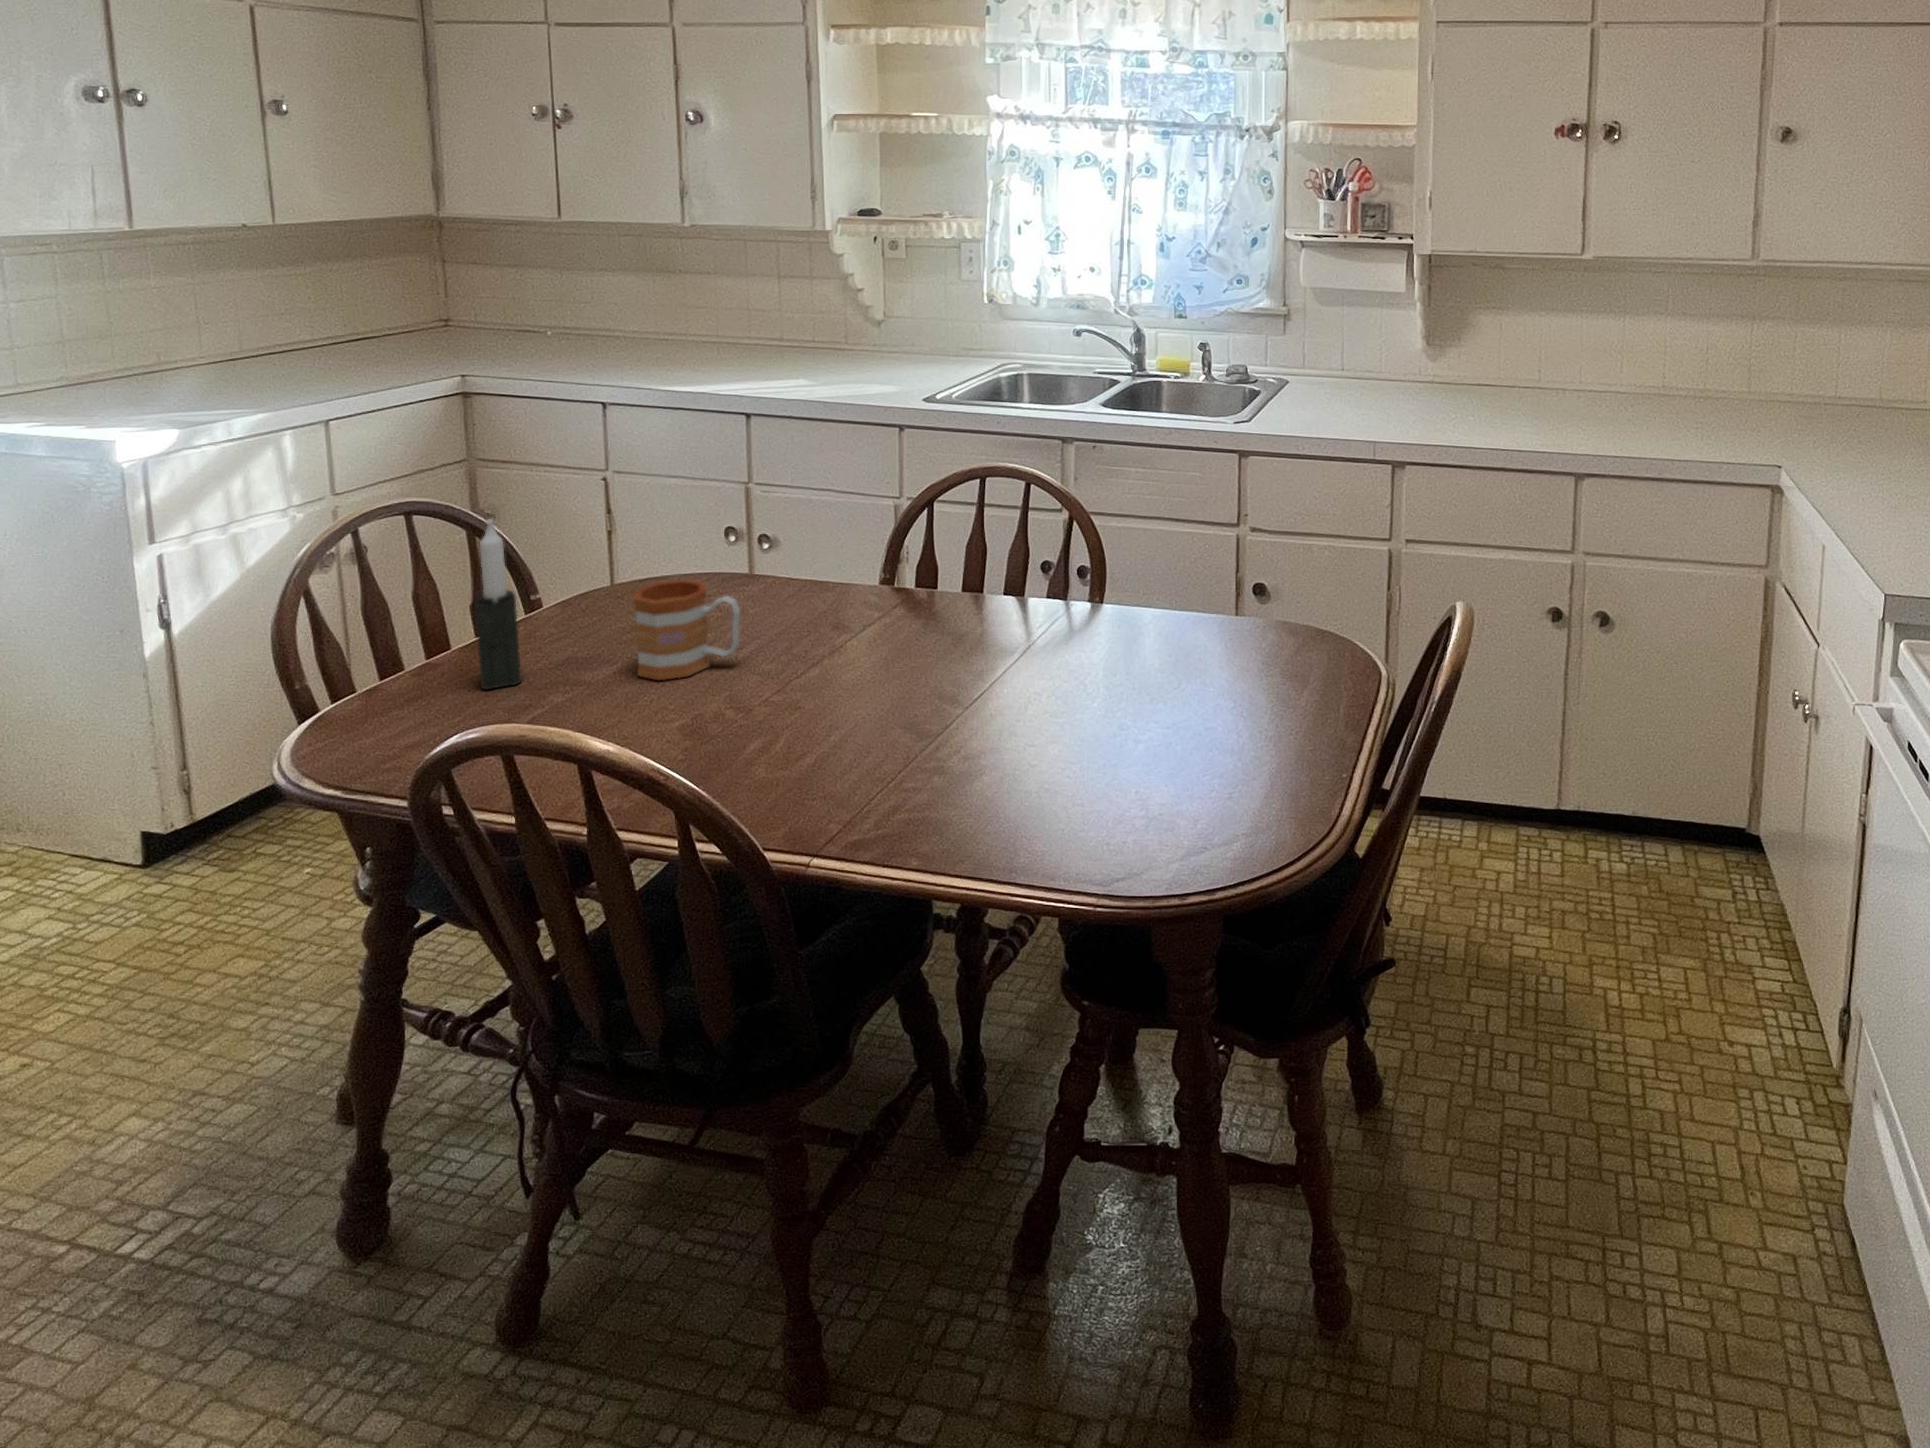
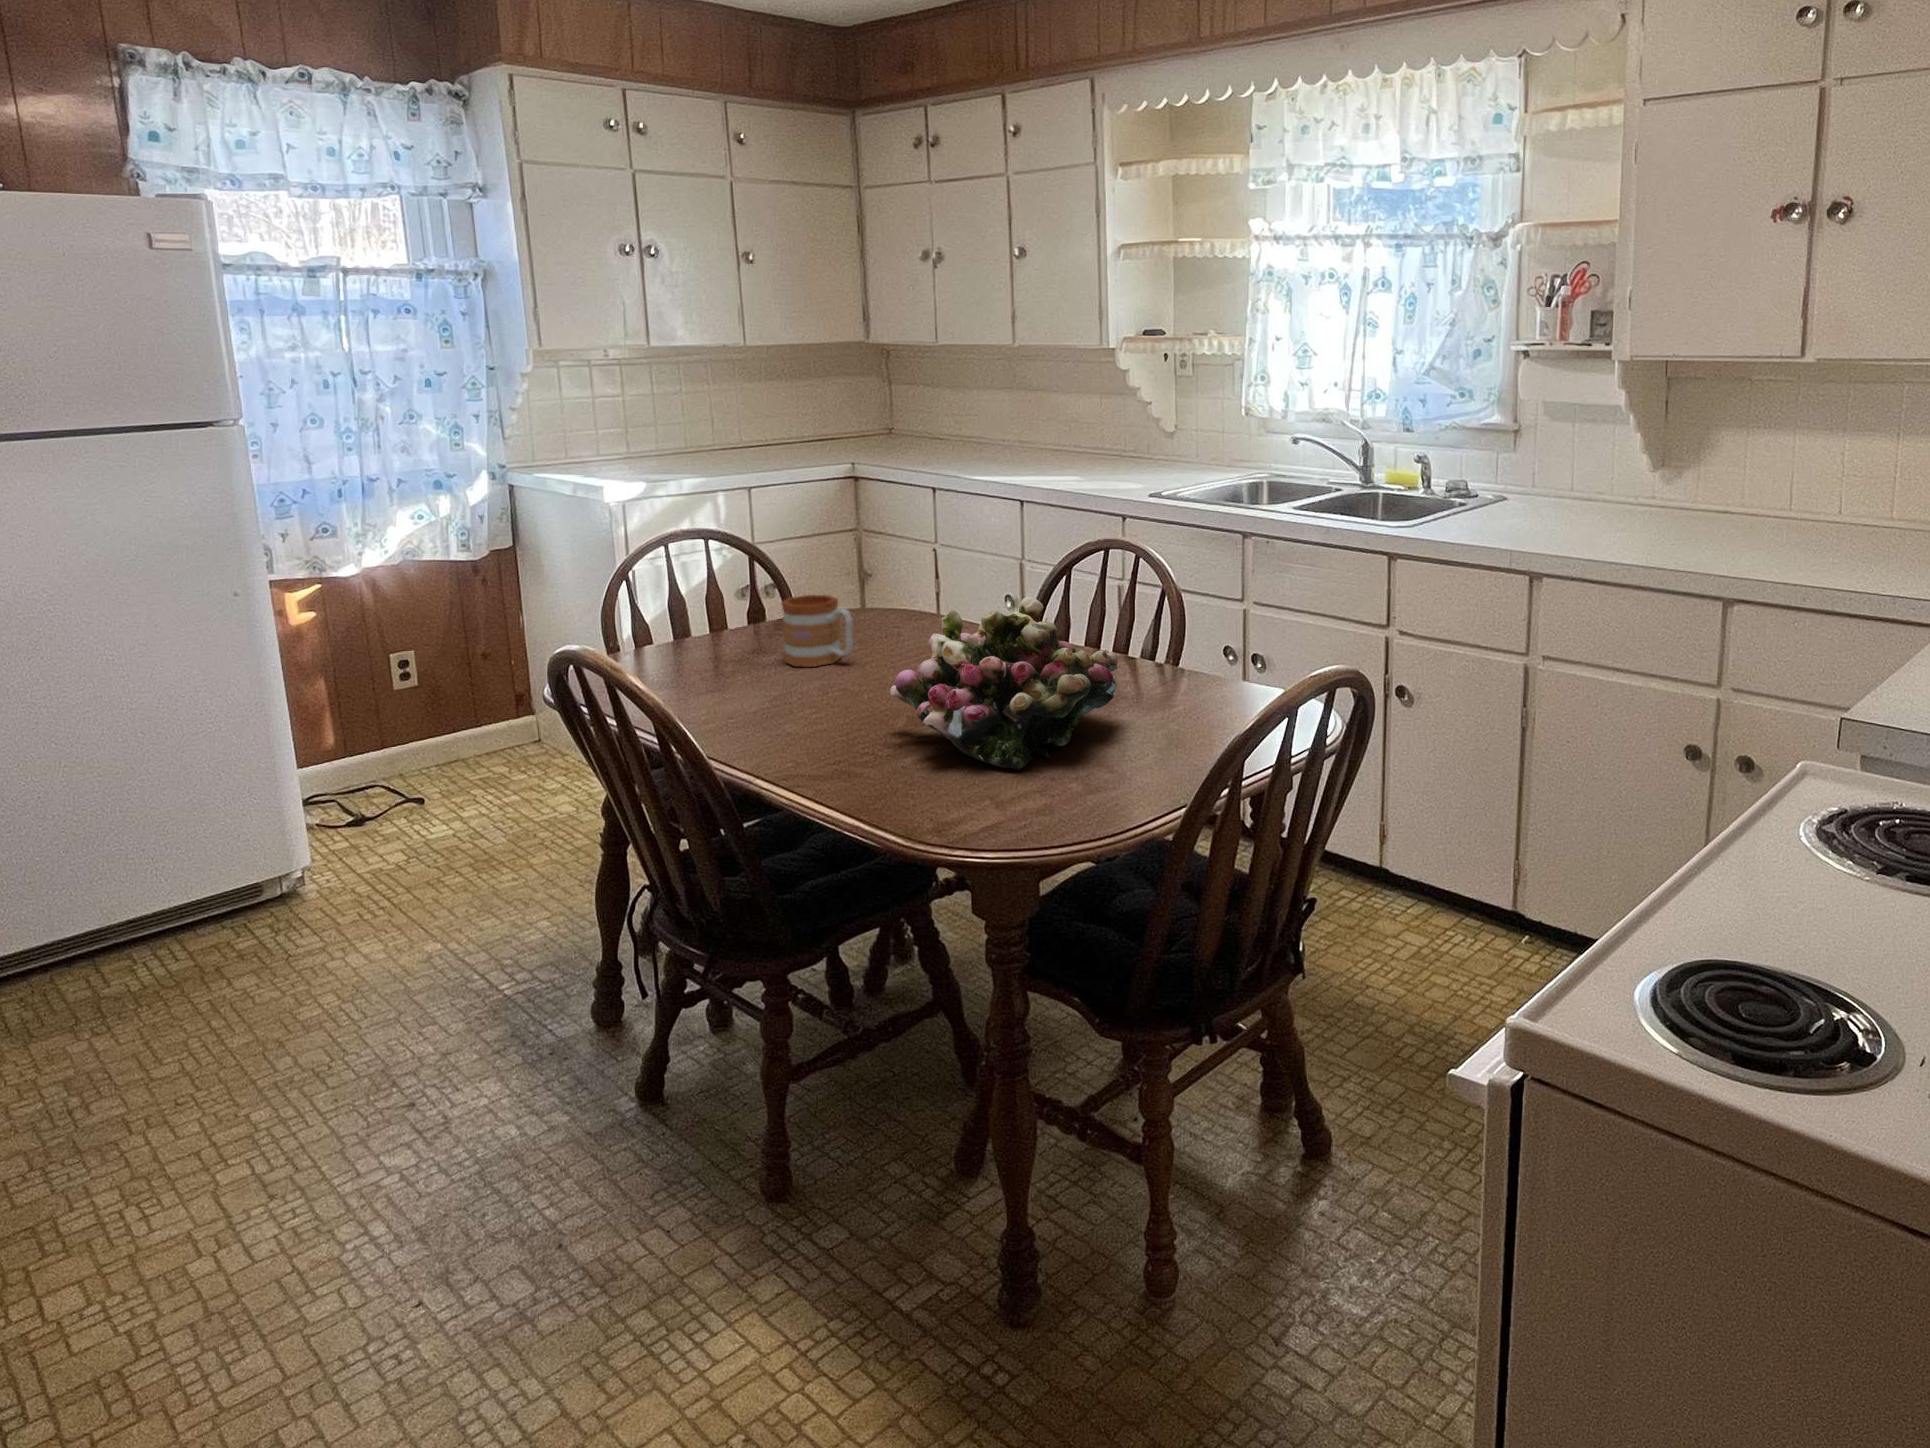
candle: present [475,519,521,689] -> none [688,533,723,658]
flower arrangement: none [911,565,1190,775] -> present [890,597,1118,770]

